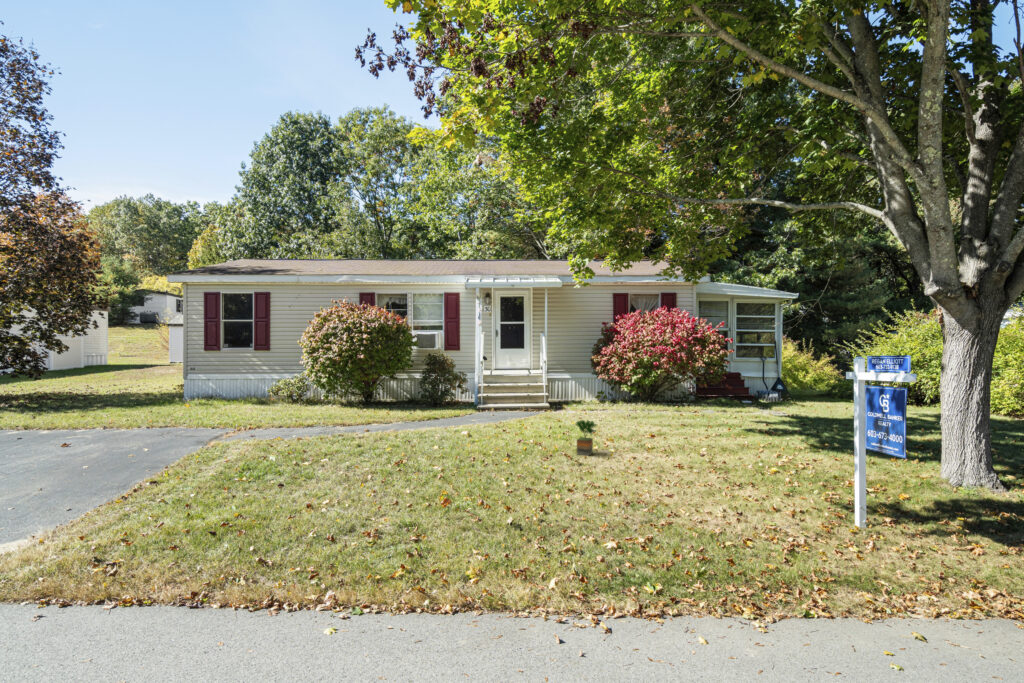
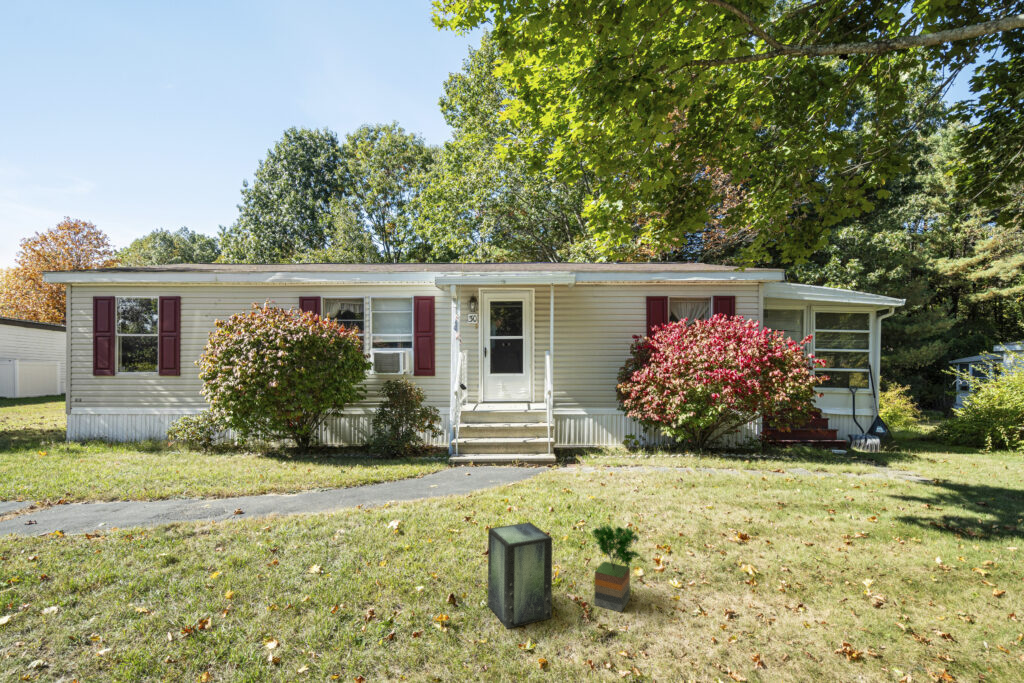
storage box: none [529,419,559,460] -> present [488,522,552,629]

